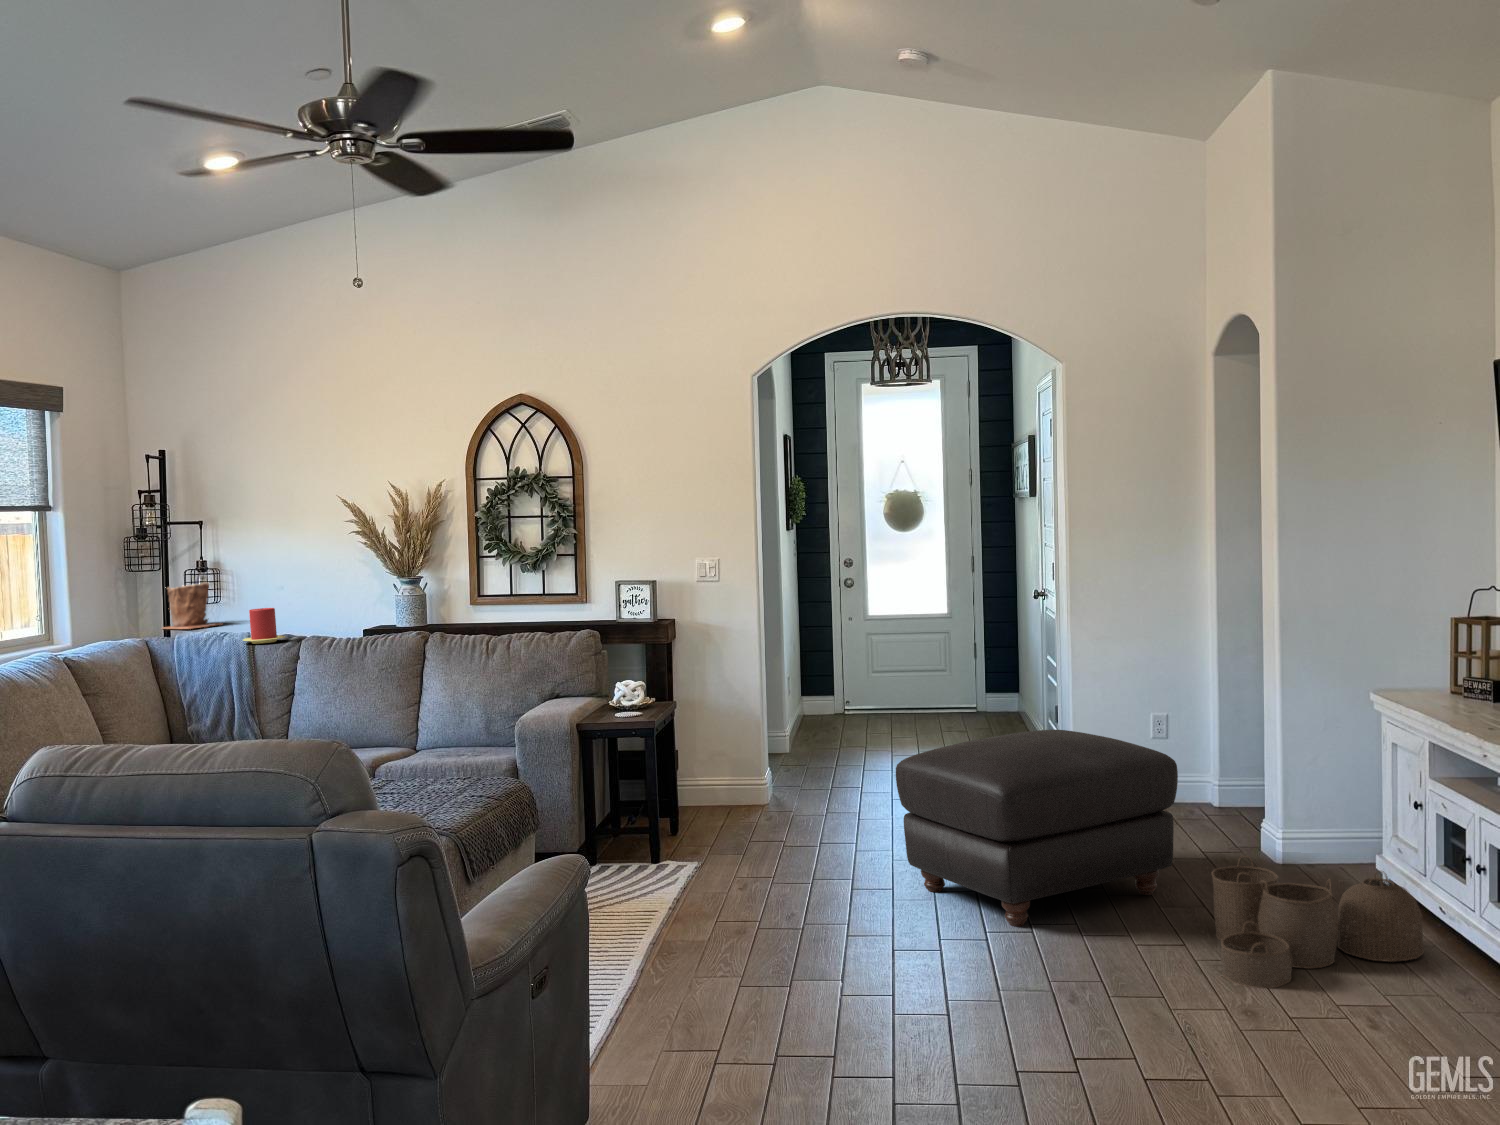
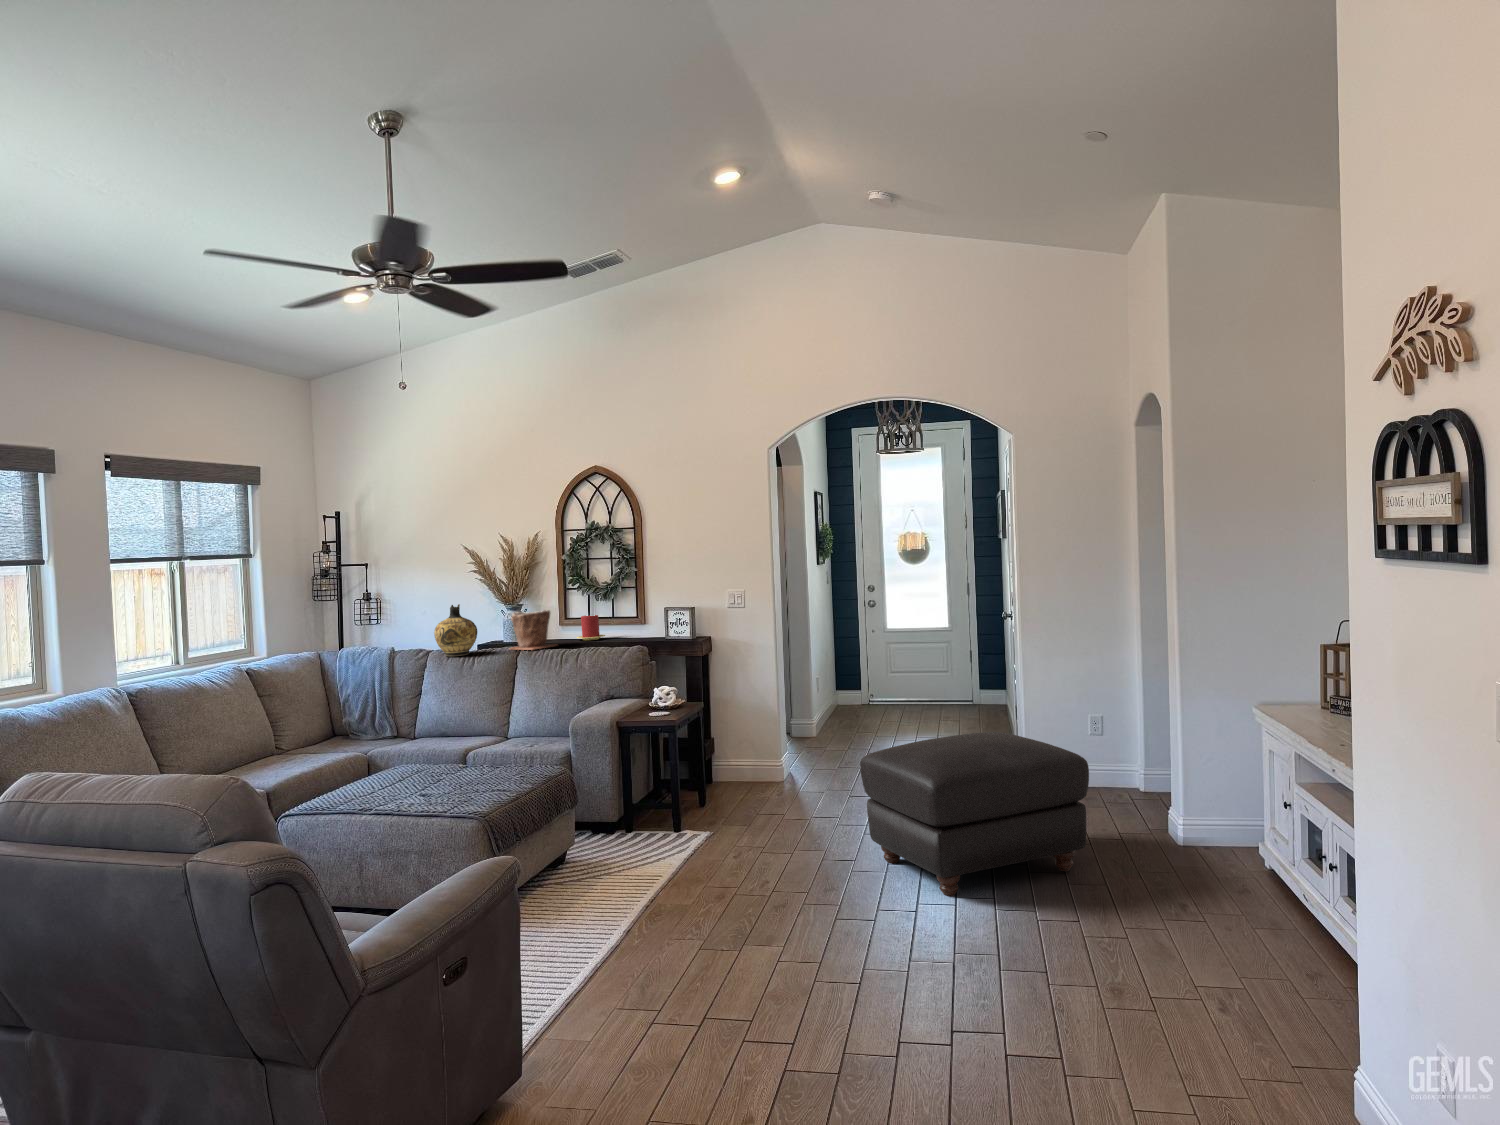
ceramic jug: none [316,574,373,643] -> present [434,604,477,656]
plant pot: present [163,583,222,629] -> present [511,610,554,650]
candle: present [243,608,285,644] -> present [577,615,605,640]
woven basket: present [1211,856,1424,988] -> none [1107,843,1289,961]

